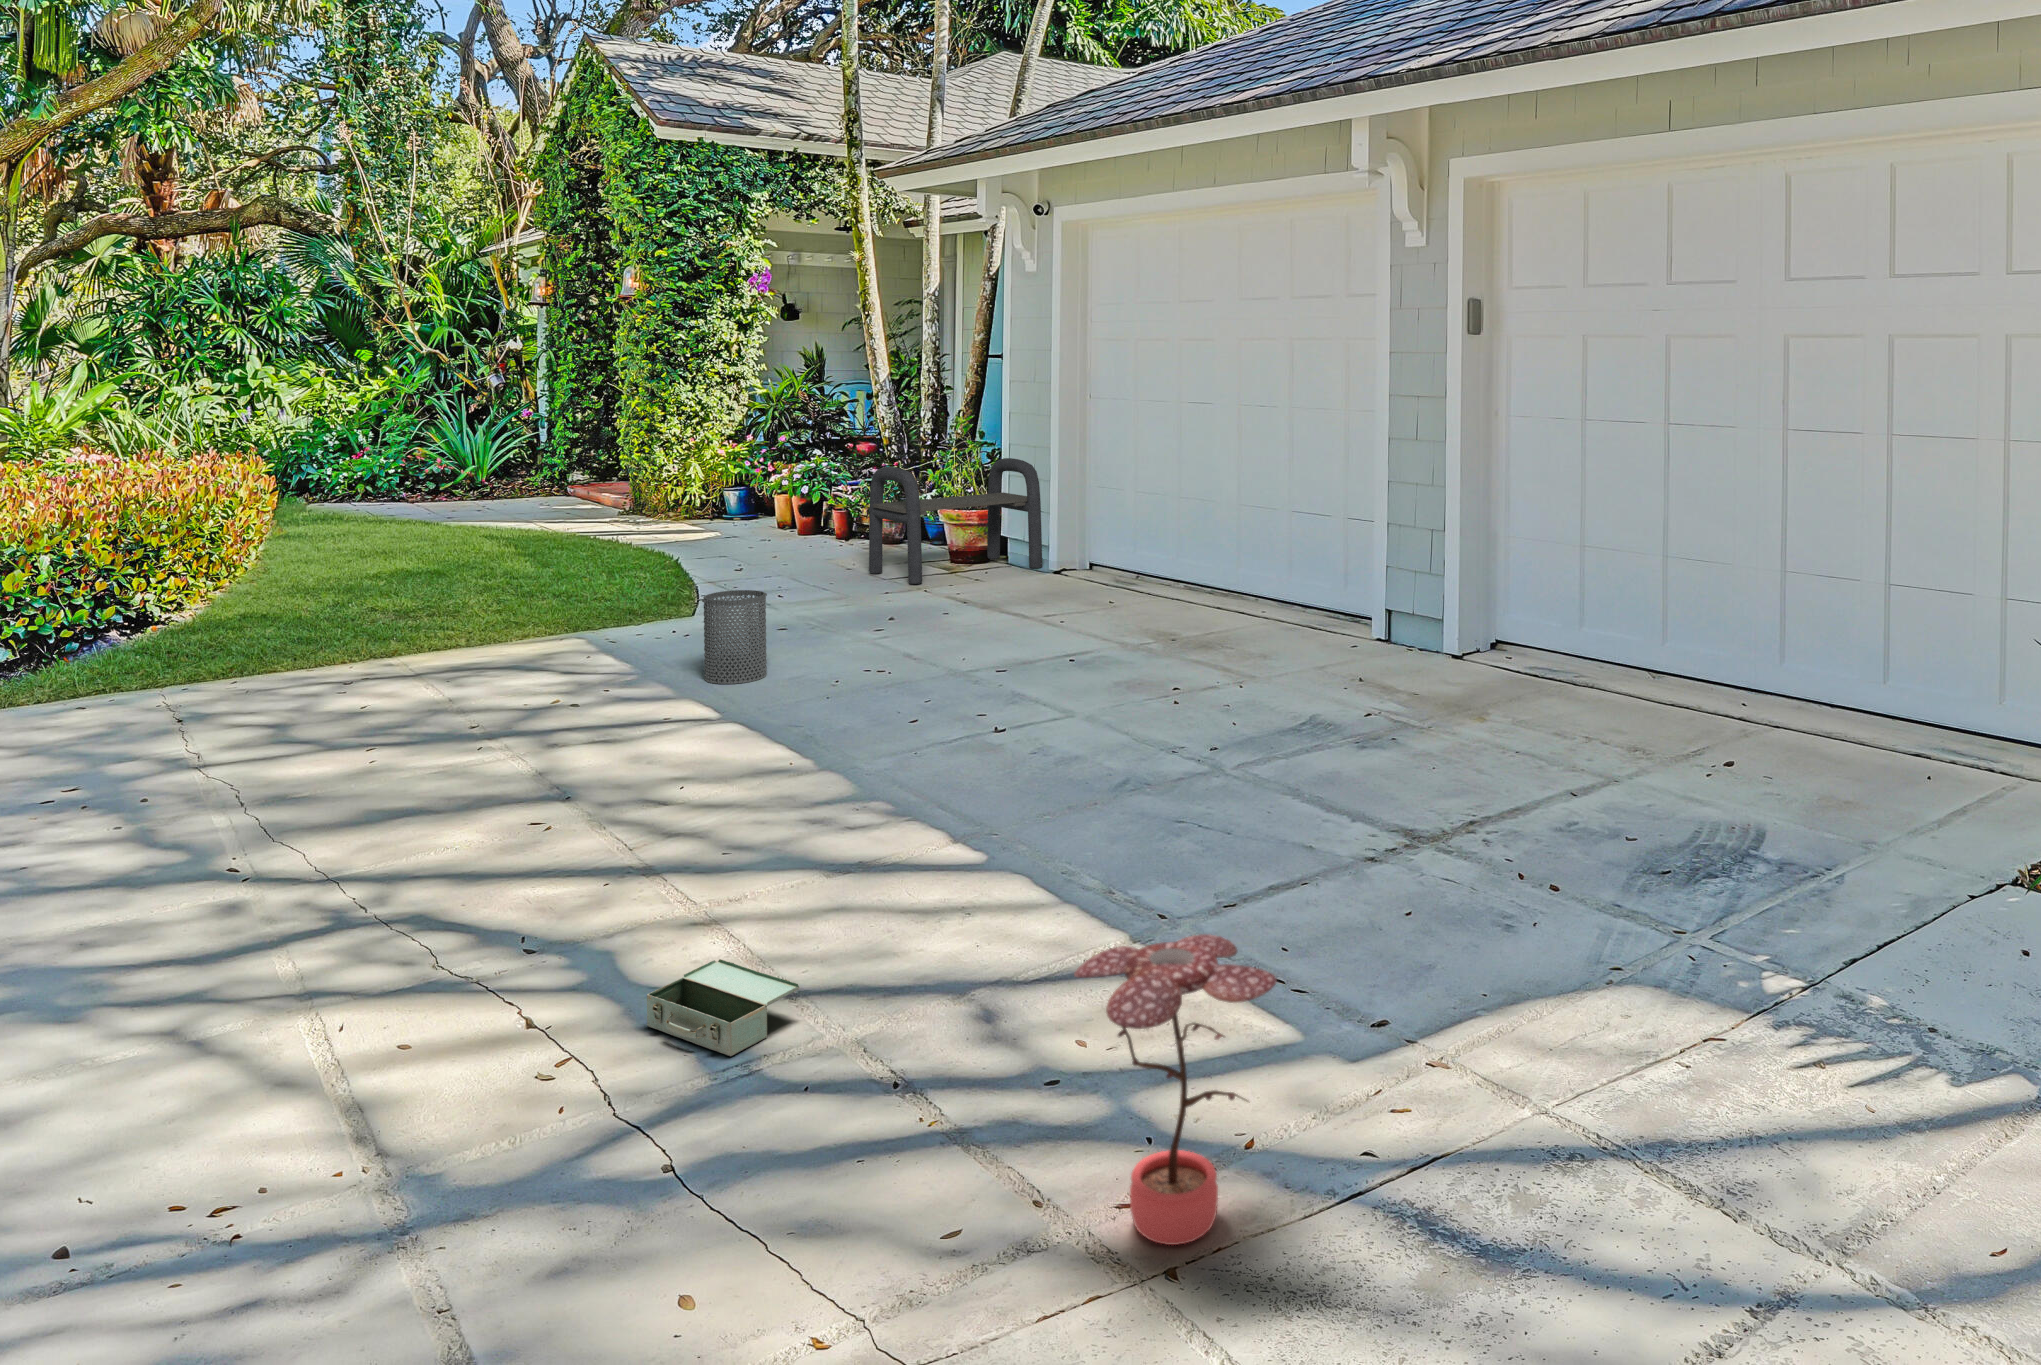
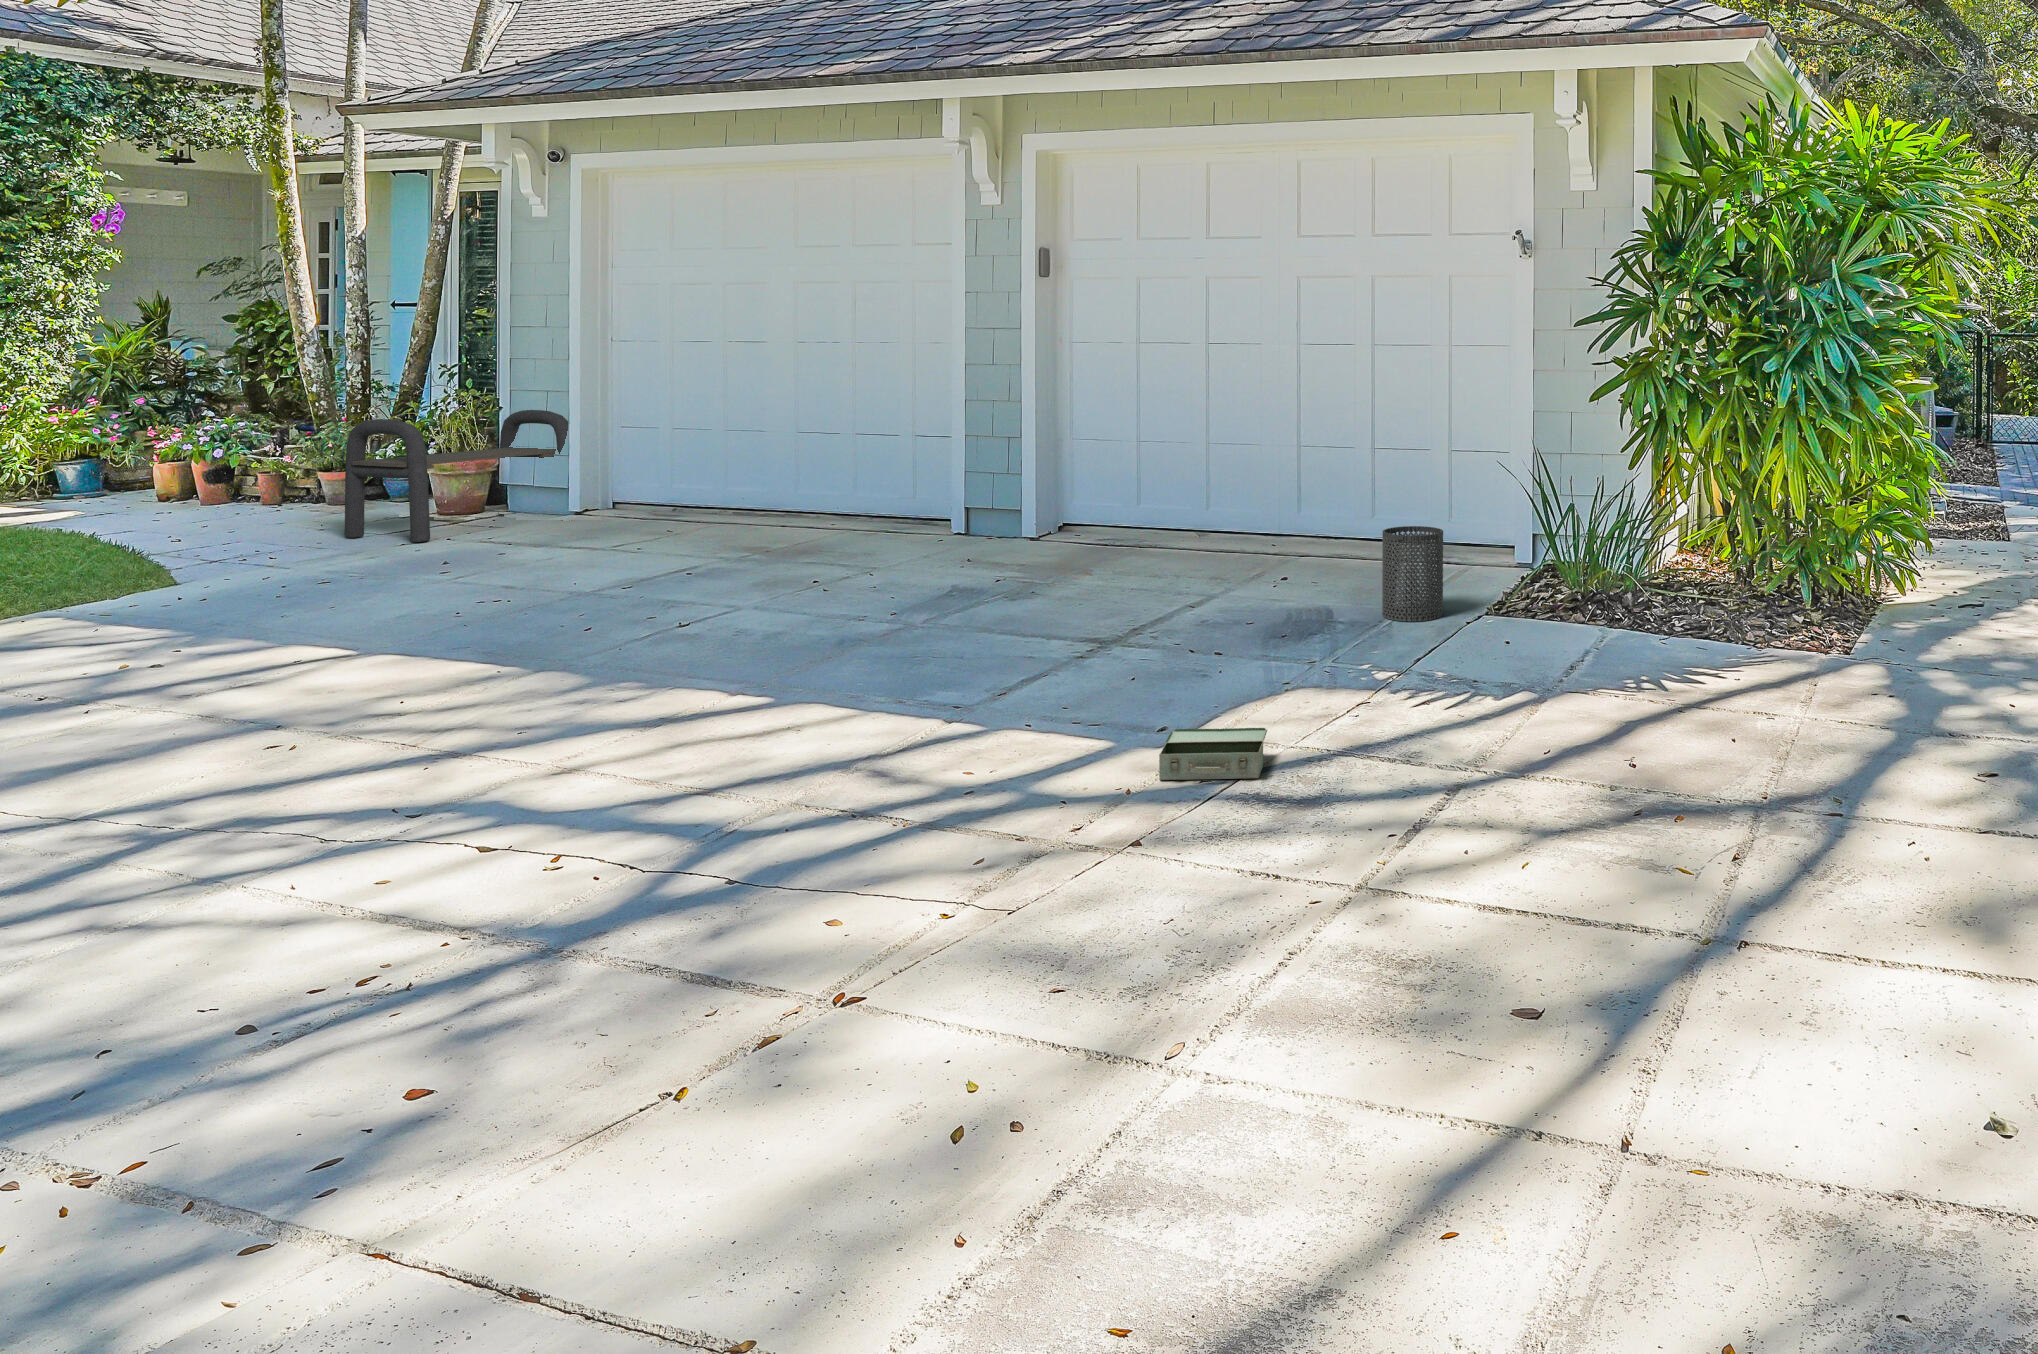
trash can: present [702,590,767,684] -> present [1382,526,1443,622]
potted plant: present [1074,934,1277,1245] -> none [954,662,1122,881]
toolbox: present [647,959,800,1056] -> present [1159,728,1267,780]

